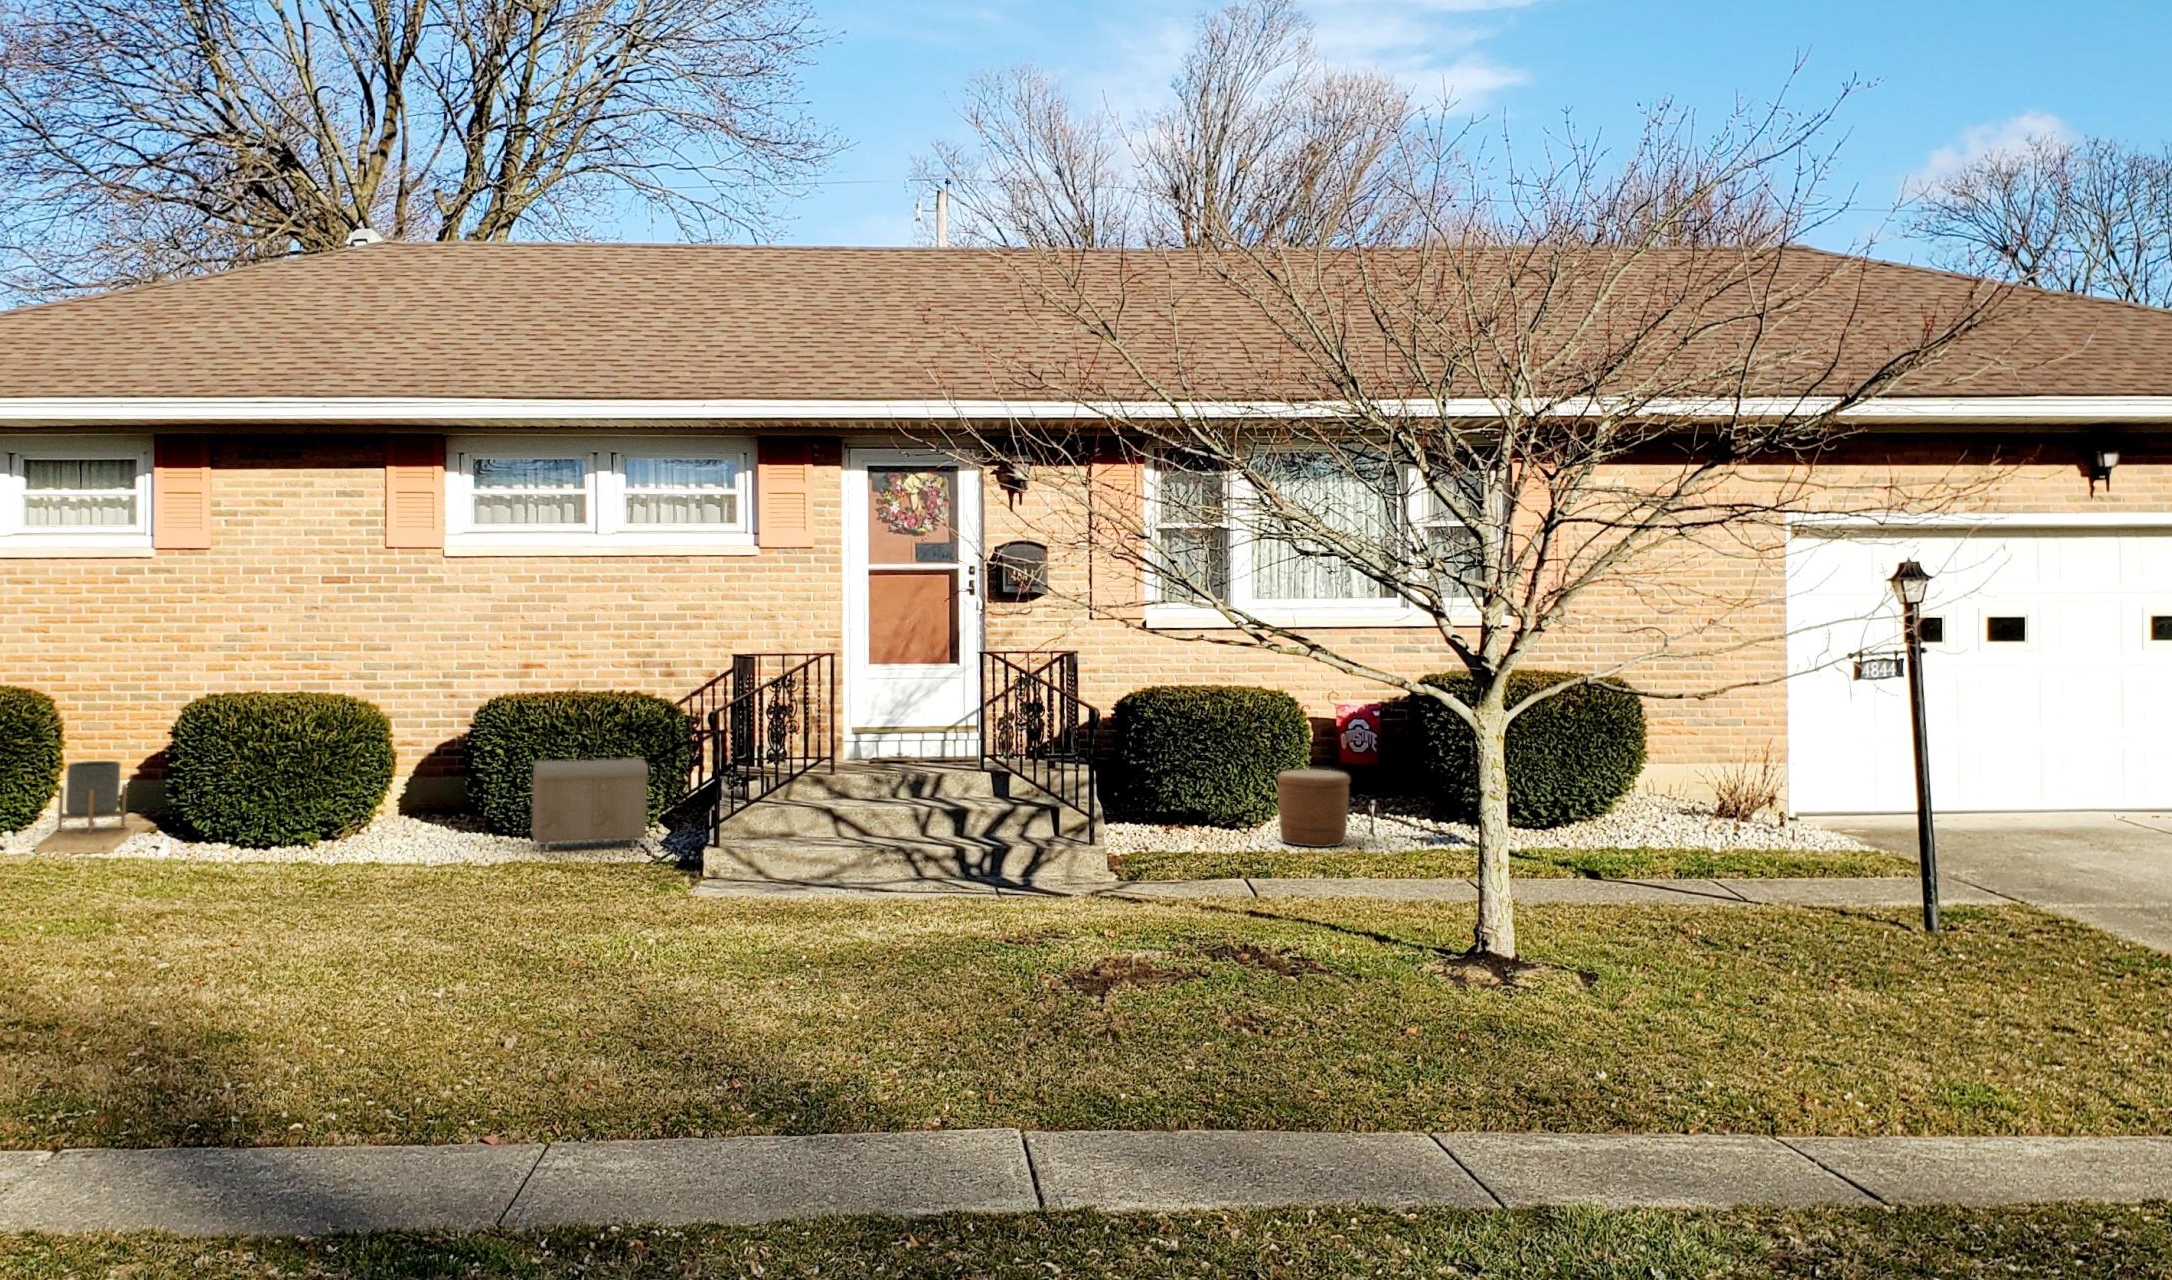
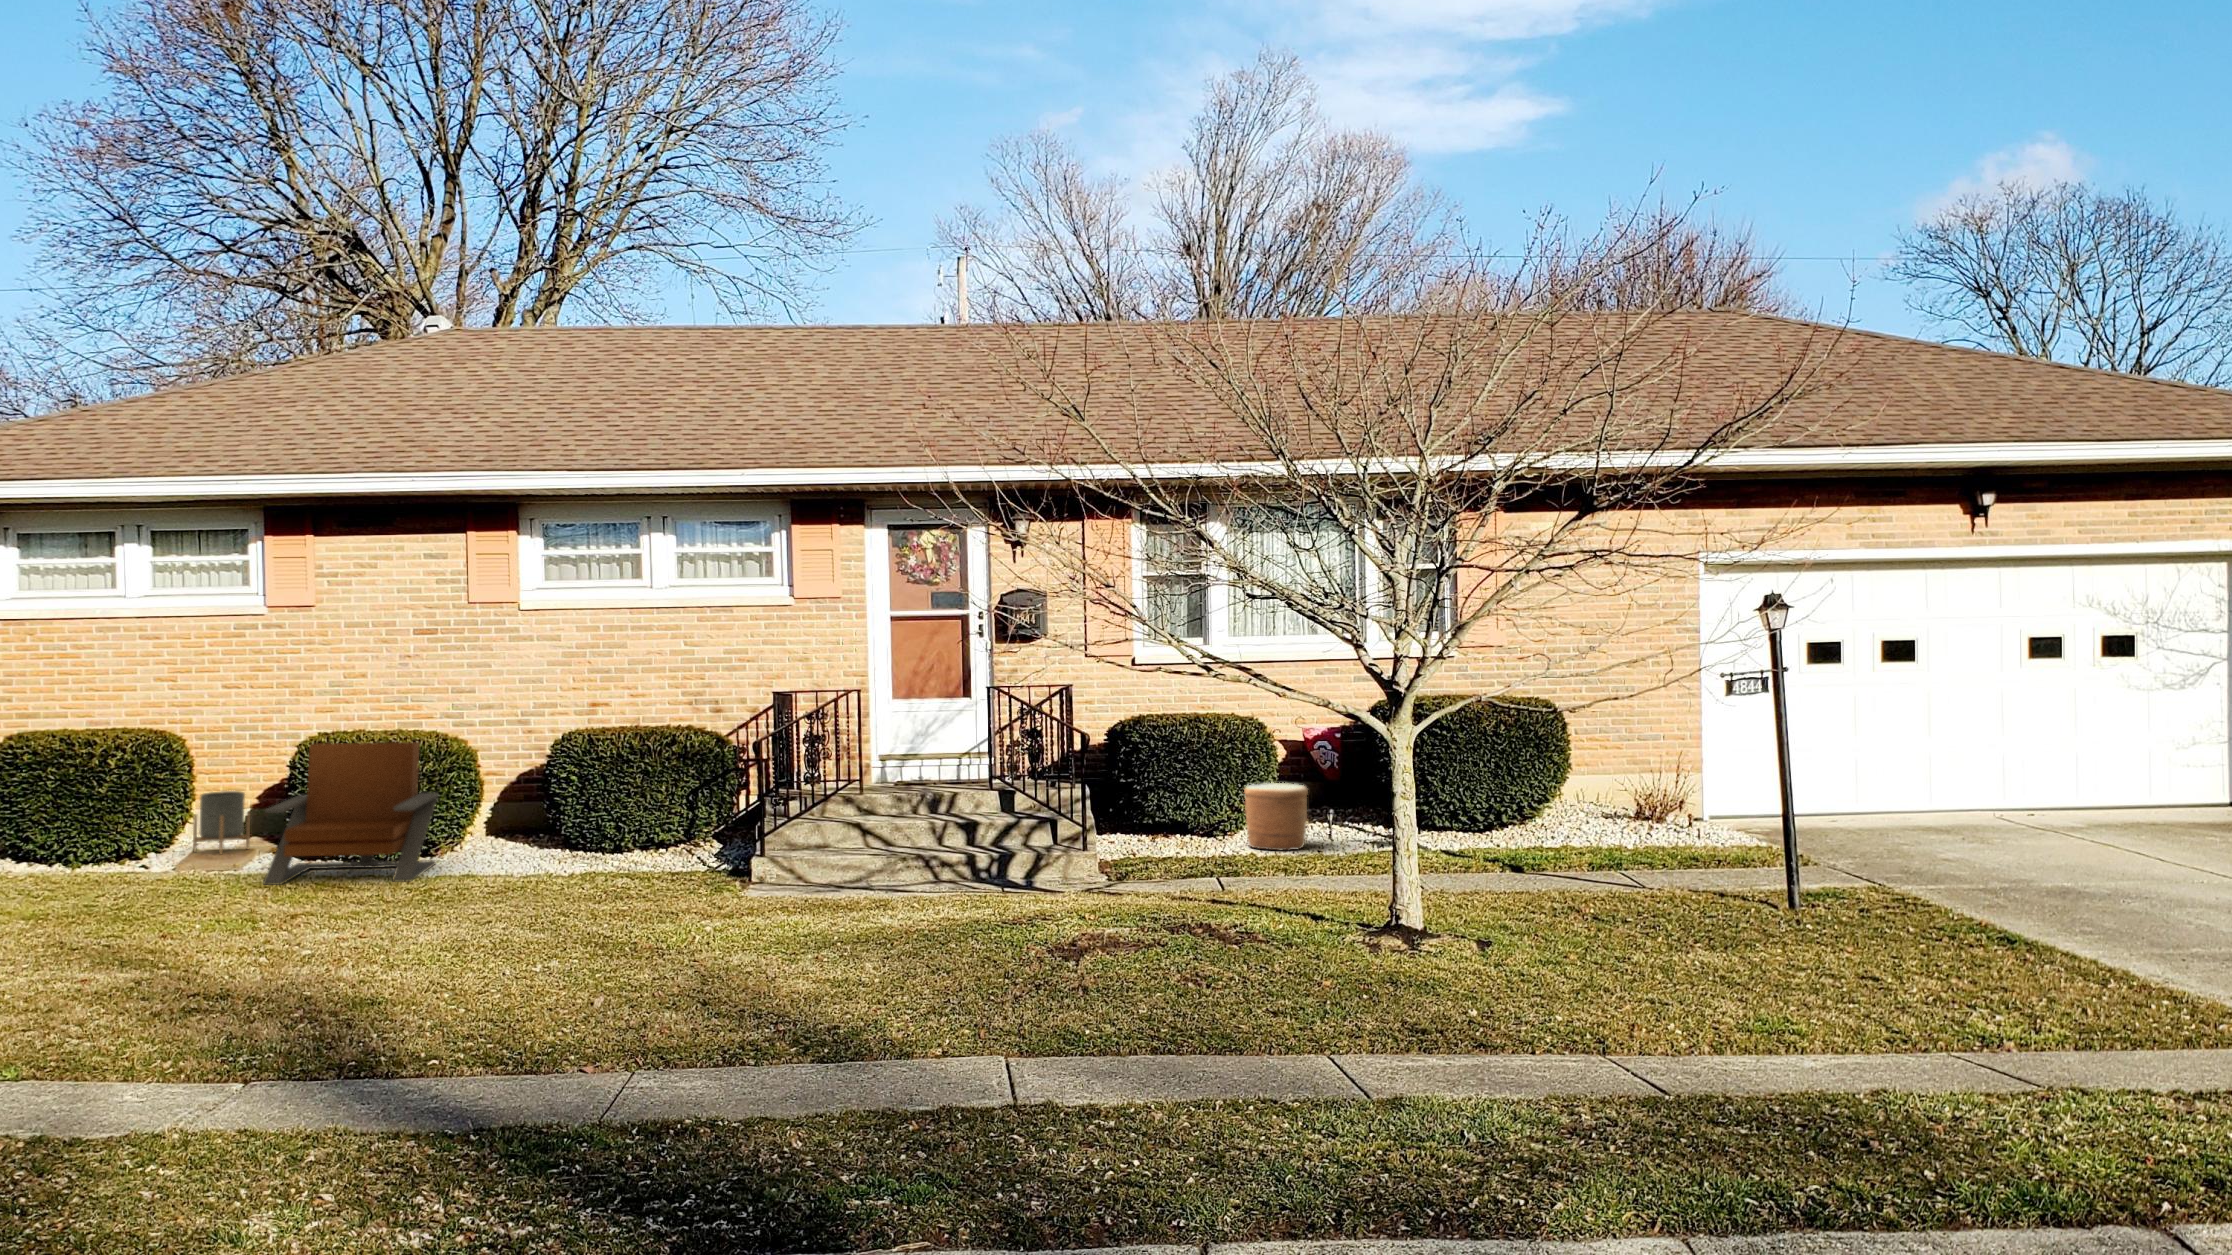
lounge chair: none [129,708,344,874] -> present [263,742,438,885]
storage bench: present [531,757,648,851] -> none [599,781,698,862]

